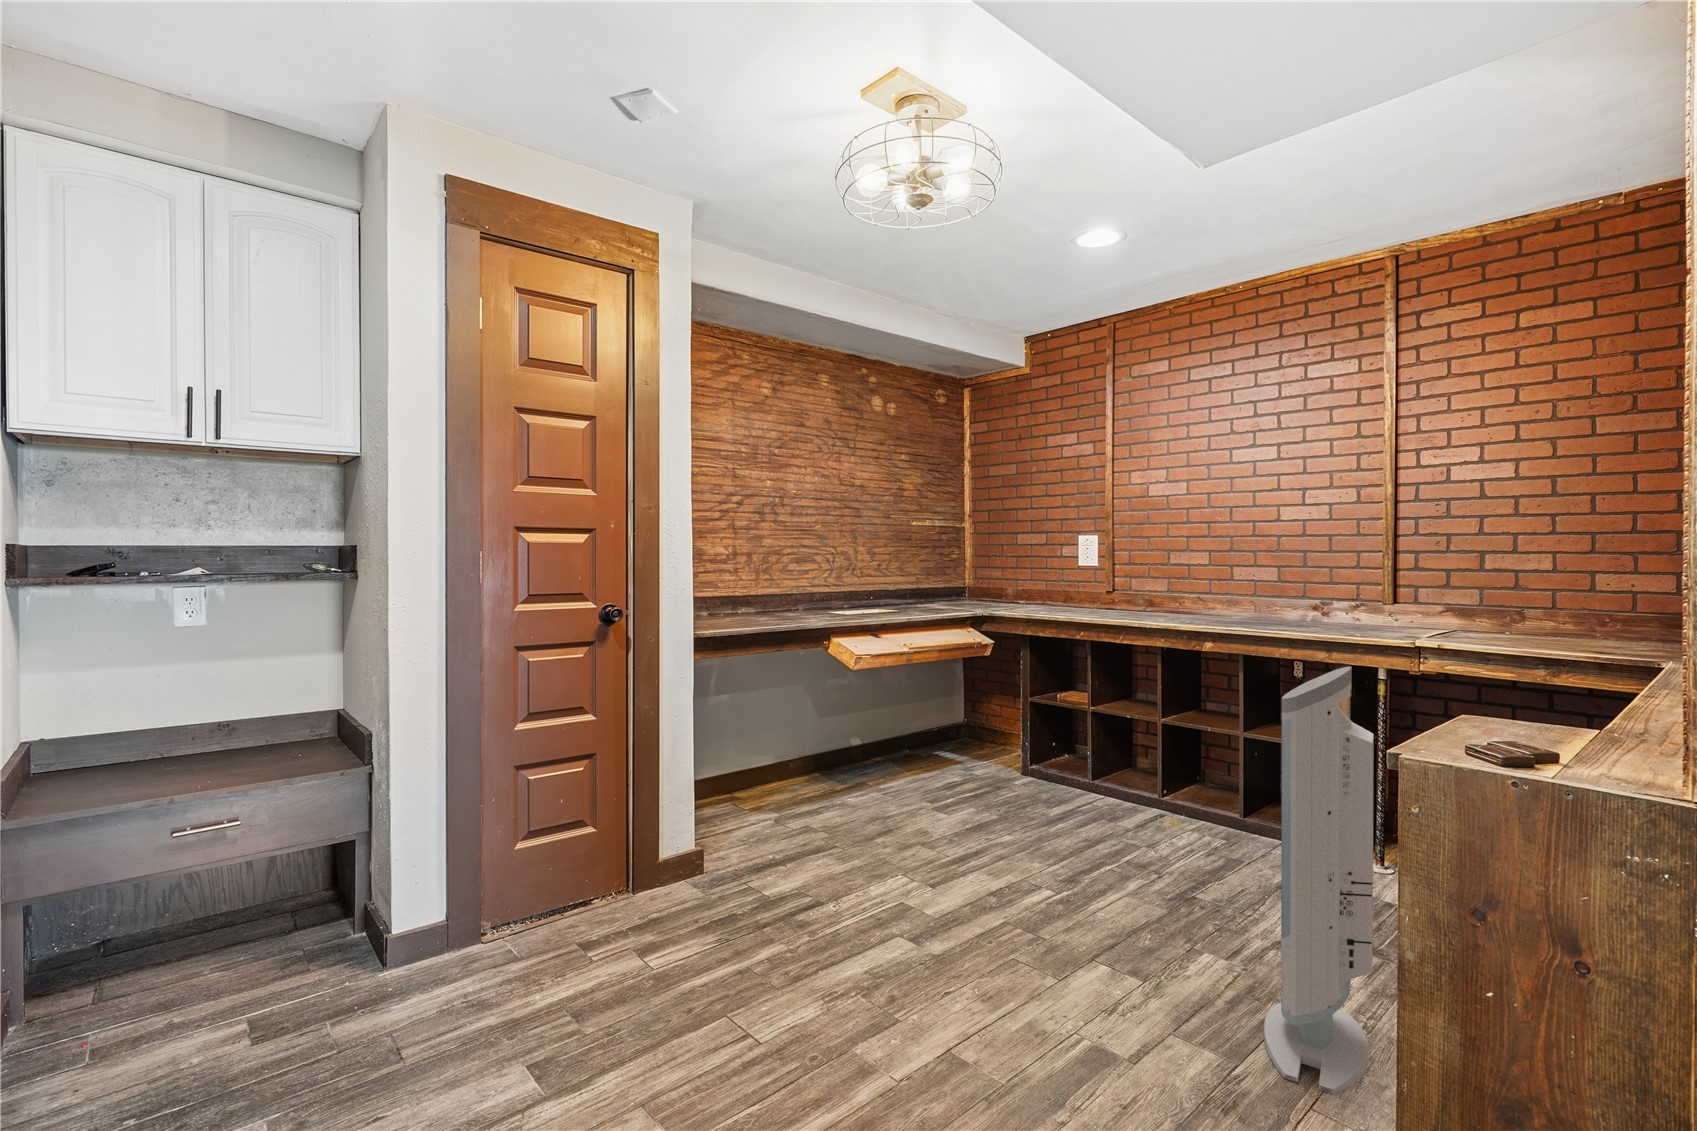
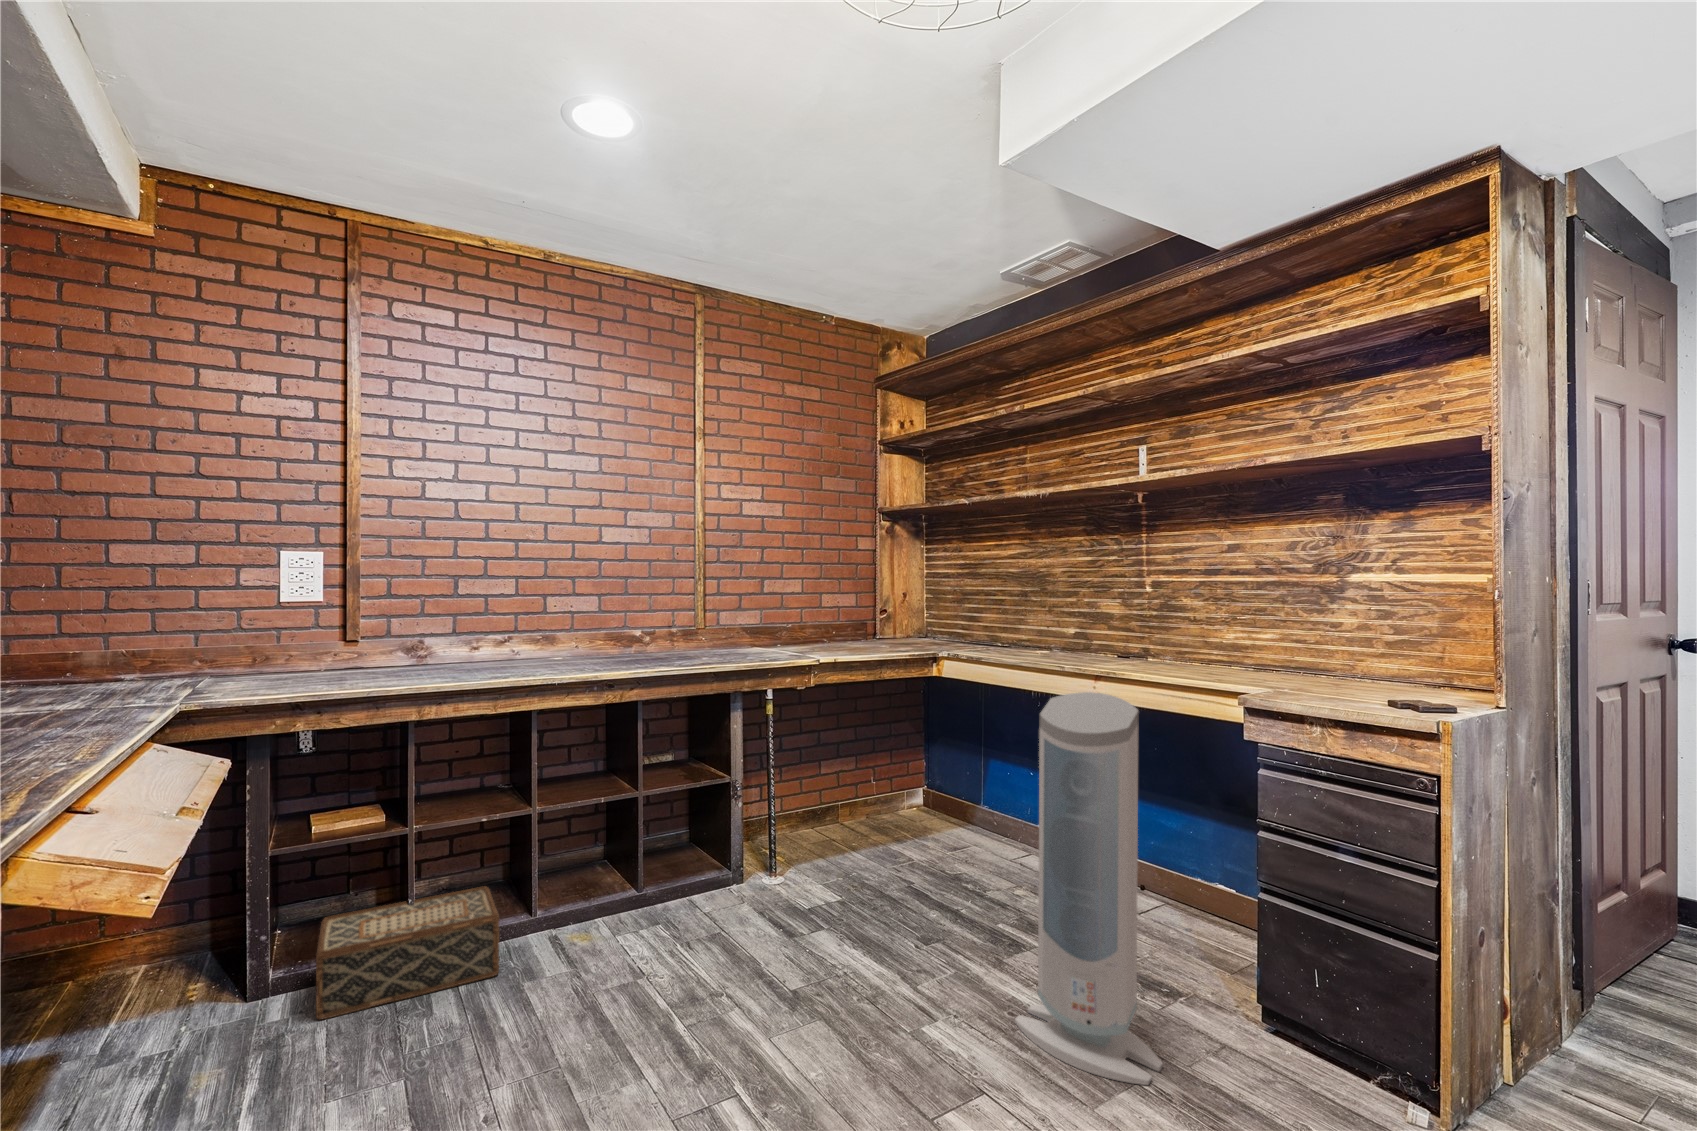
woven basket: none [1024,746,1135,812] -> present [316,886,499,1020]

